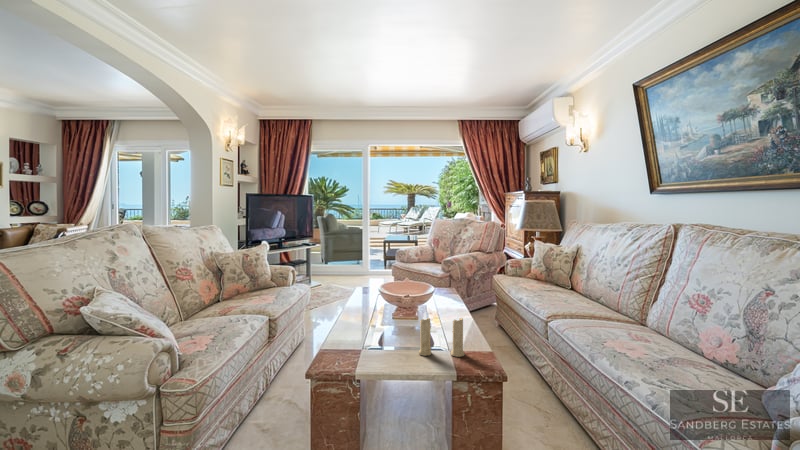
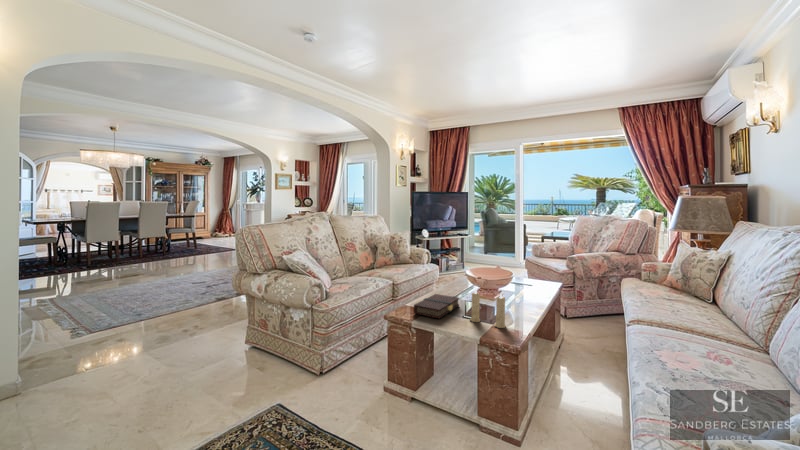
book: none [344,326,388,362] -> present [414,294,459,319]

